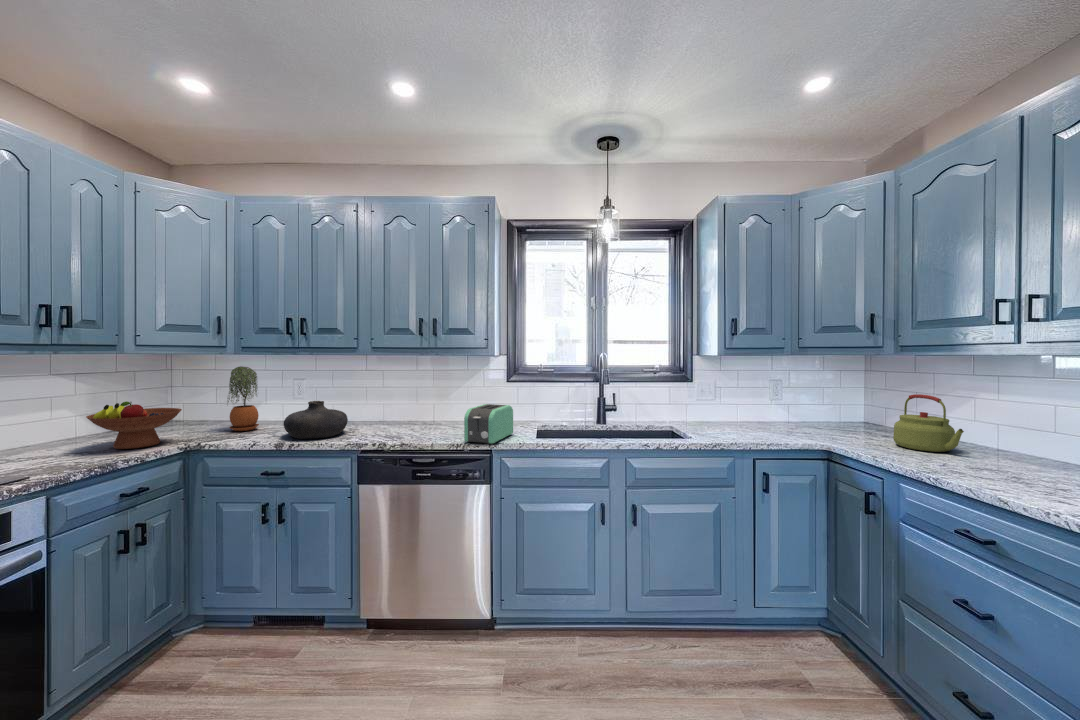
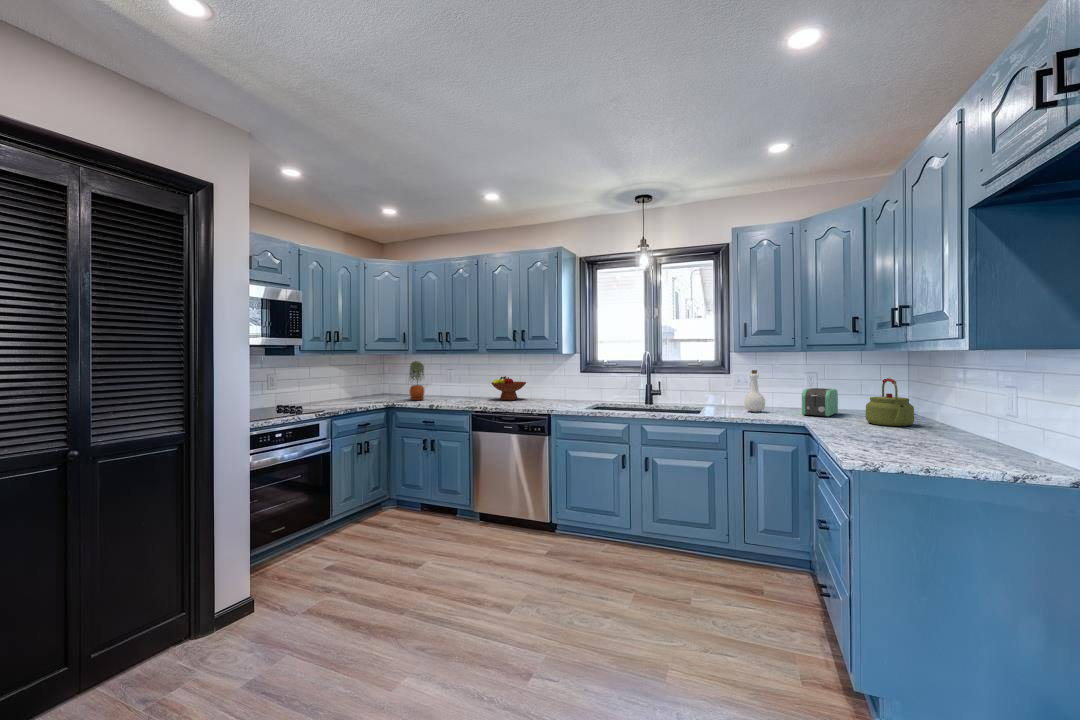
bottle: none [731,381,757,431] -> present [744,370,765,412]
fruit bowl: present [86,401,182,449] -> present [491,376,526,400]
vase: present [284,401,348,439] -> none [435,382,471,404]
toaster: present [464,404,513,444] -> present [802,388,838,417]

